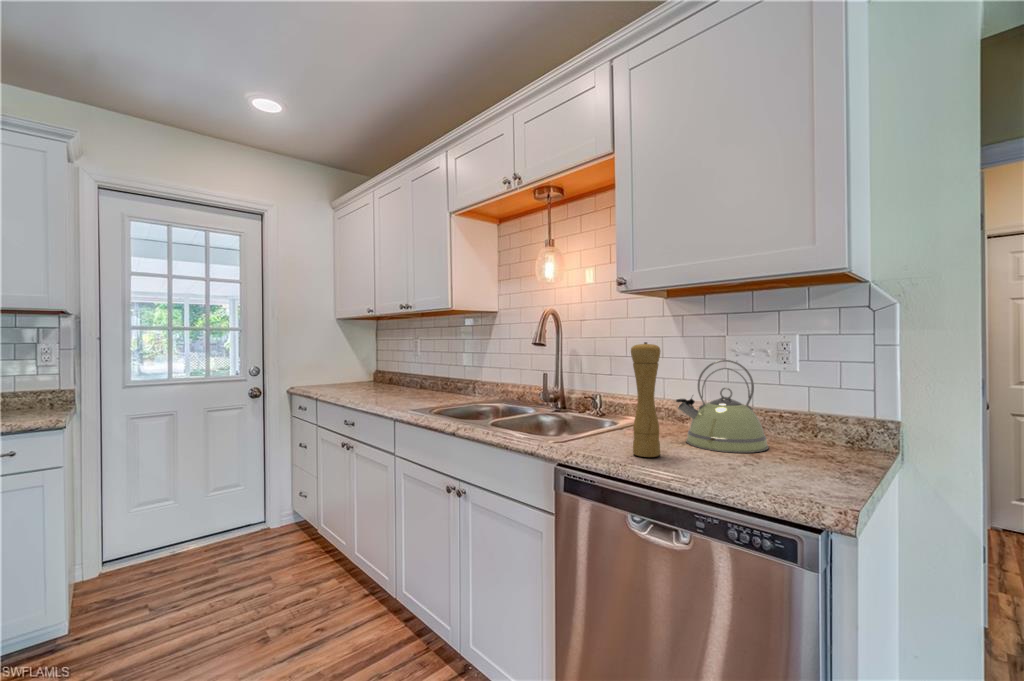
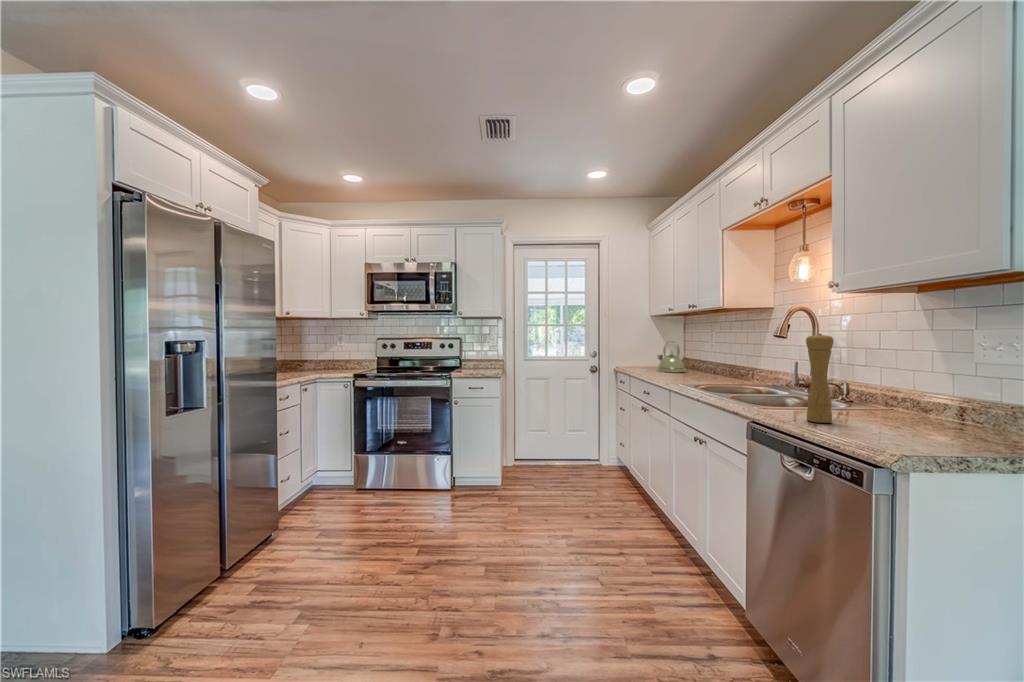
kettle: present [676,360,768,453] -> present [658,342,685,372]

